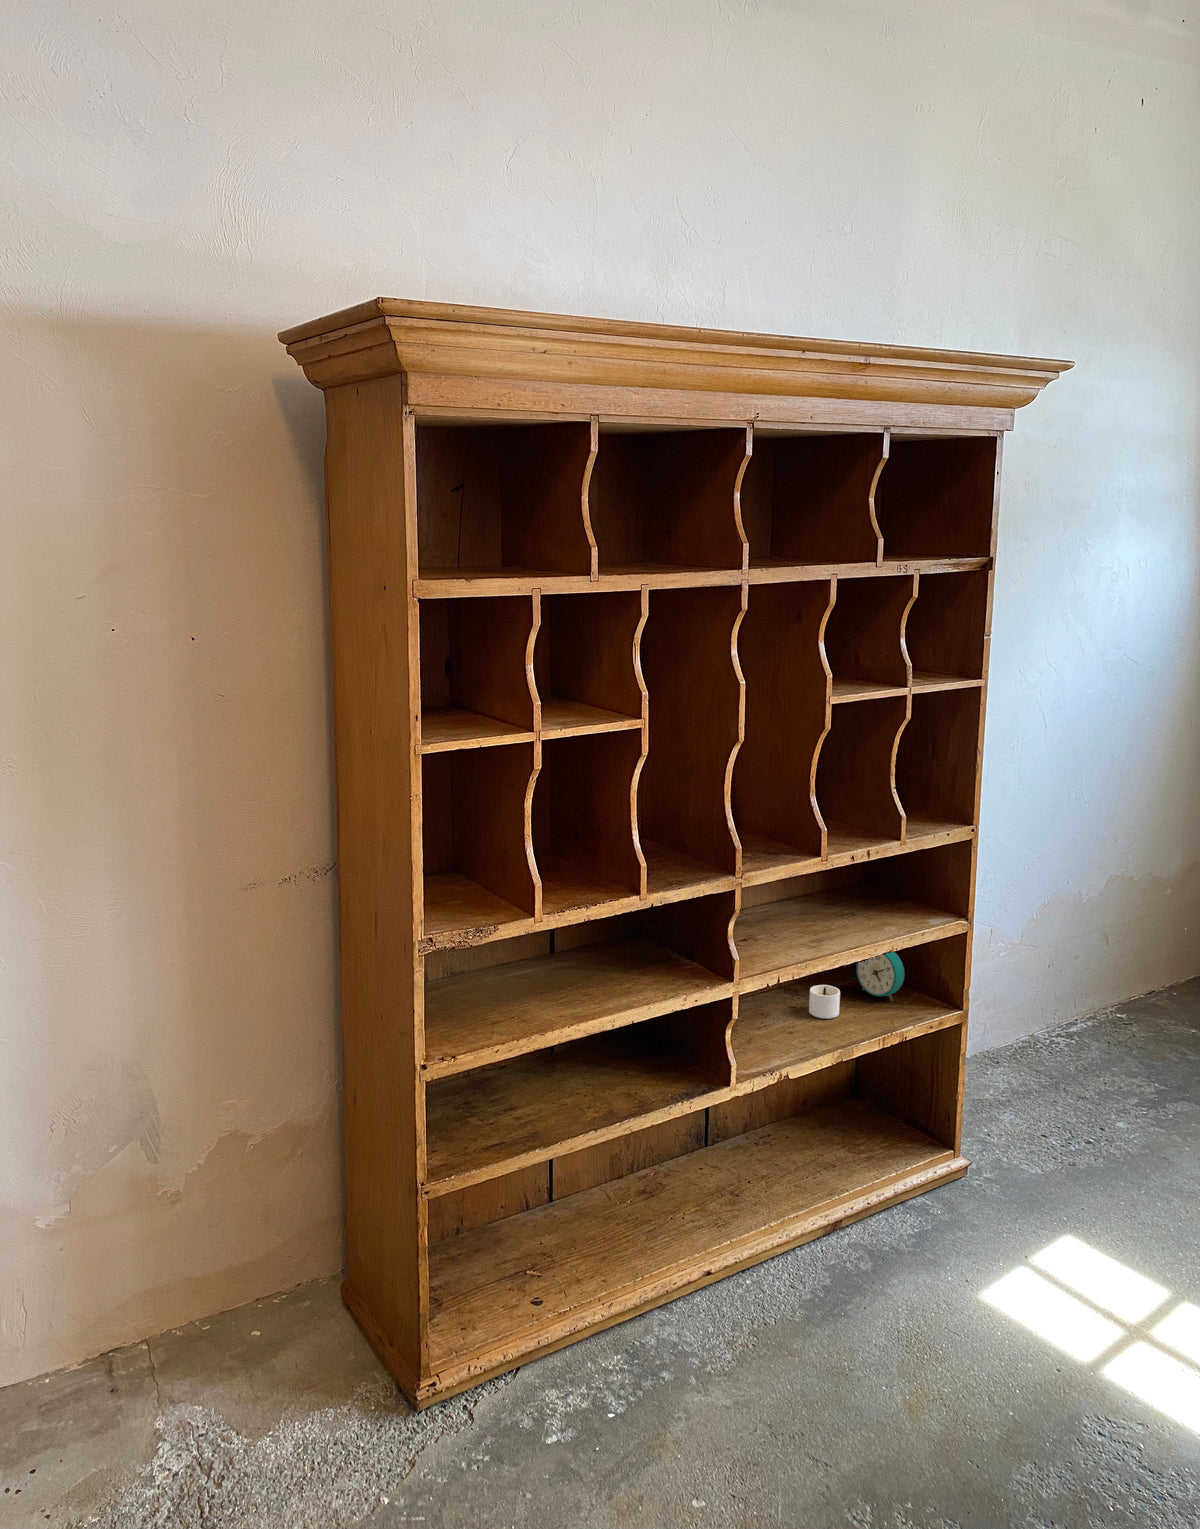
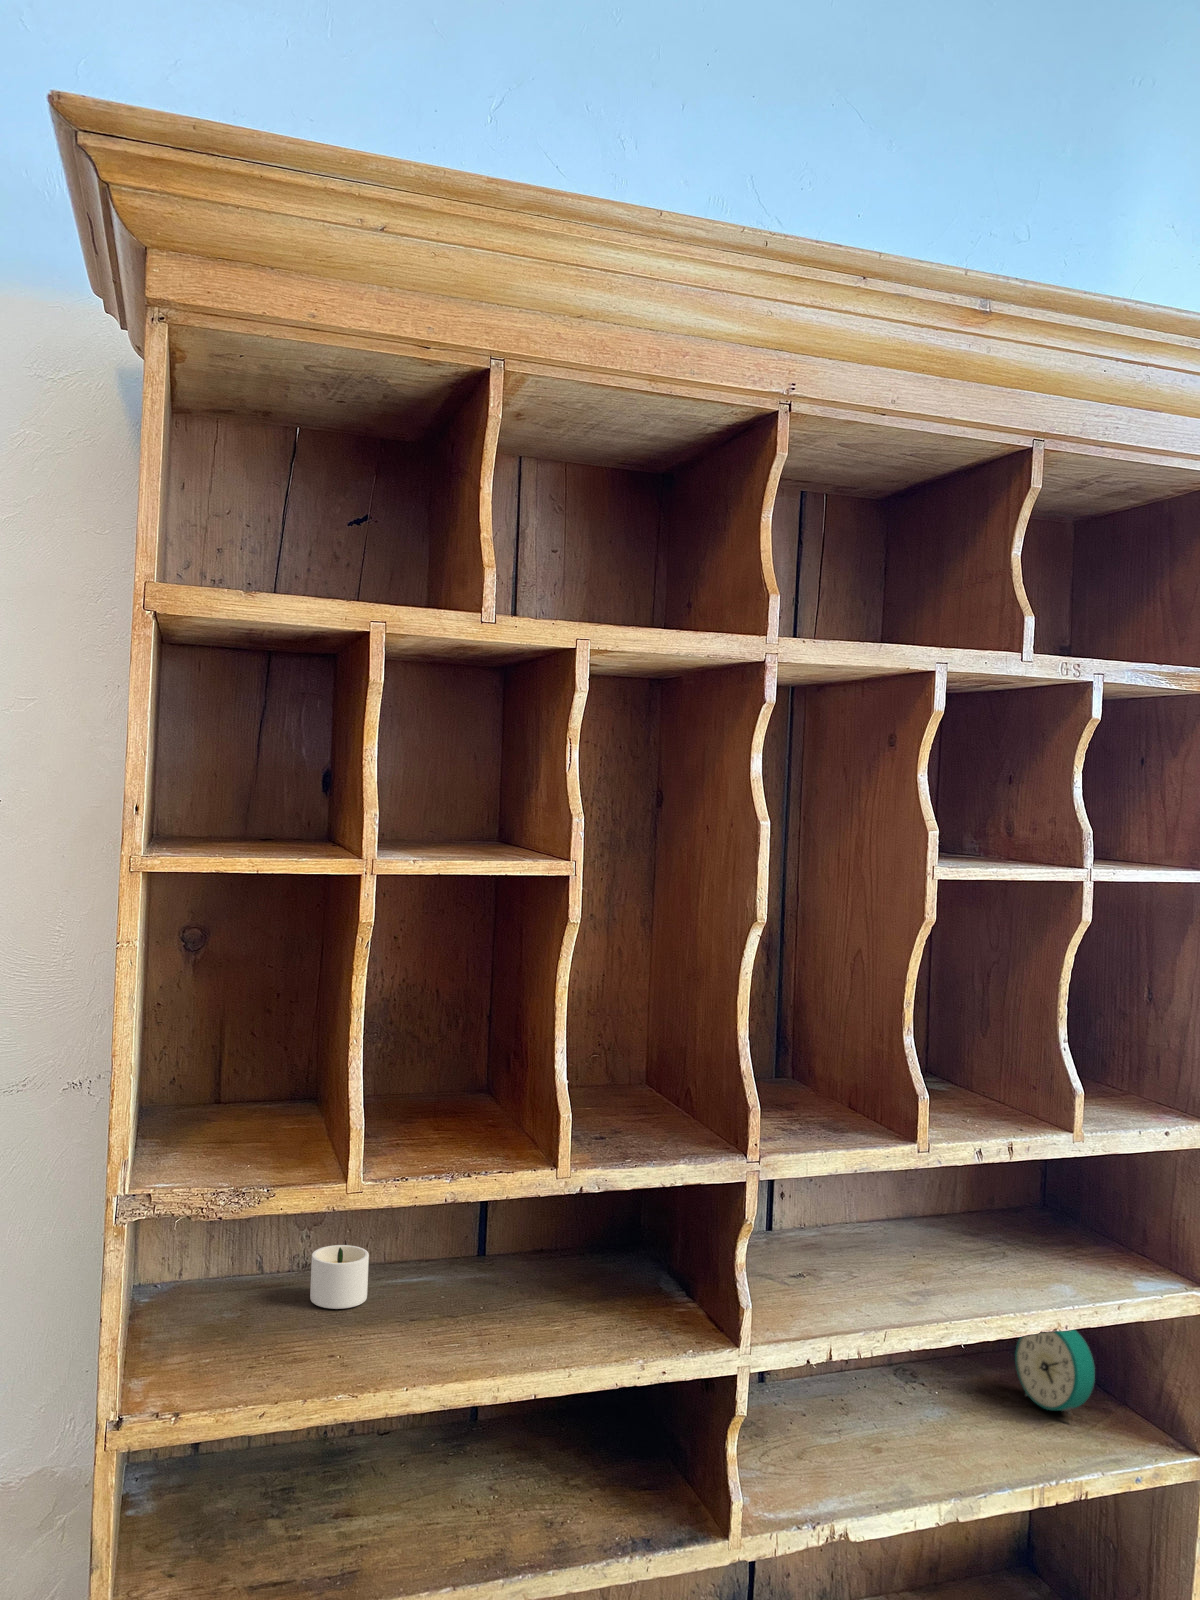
candle: present [809,985,840,1019] -> present [310,1245,369,1309]

